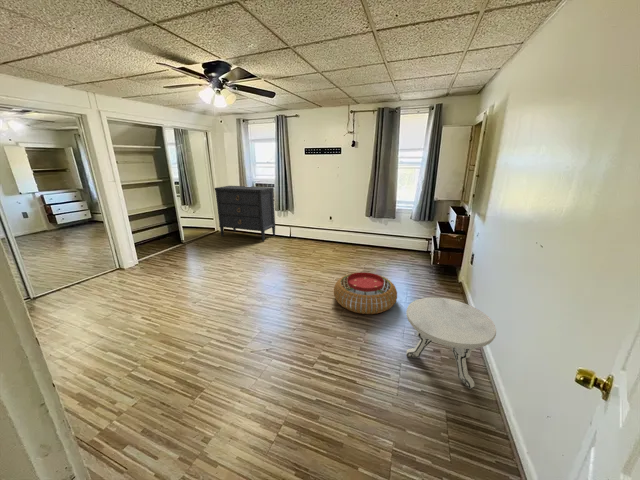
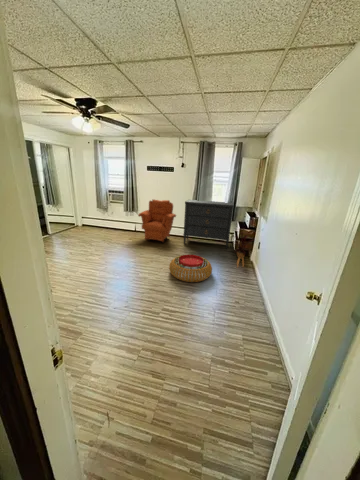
dresser: present [215,186,275,241] -> present [183,200,234,249]
armchair: none [294,193,346,253] -> present [138,200,176,243]
house plant: none [421,234,466,292] -> present [235,232,253,265]
side table: present [406,297,496,388] -> none [219,269,273,323]

